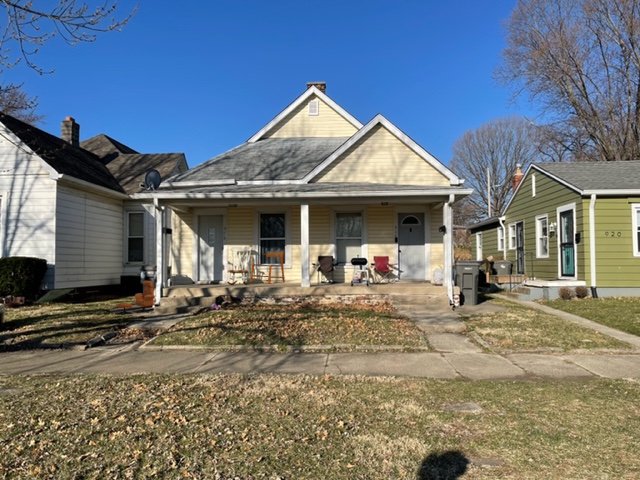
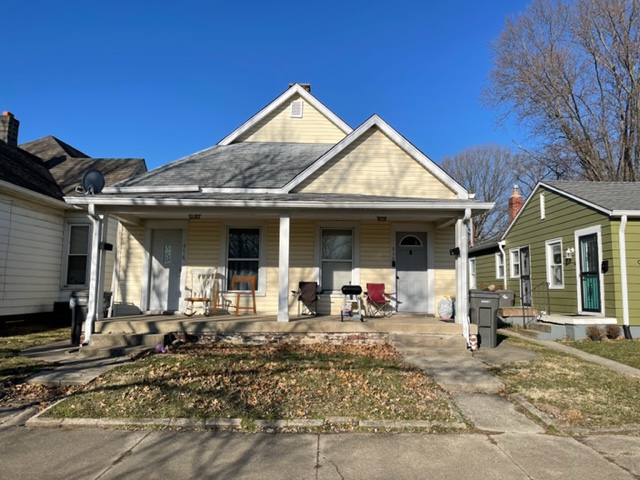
lounge chair: present [117,281,154,315] -> none [25,311,81,358]

